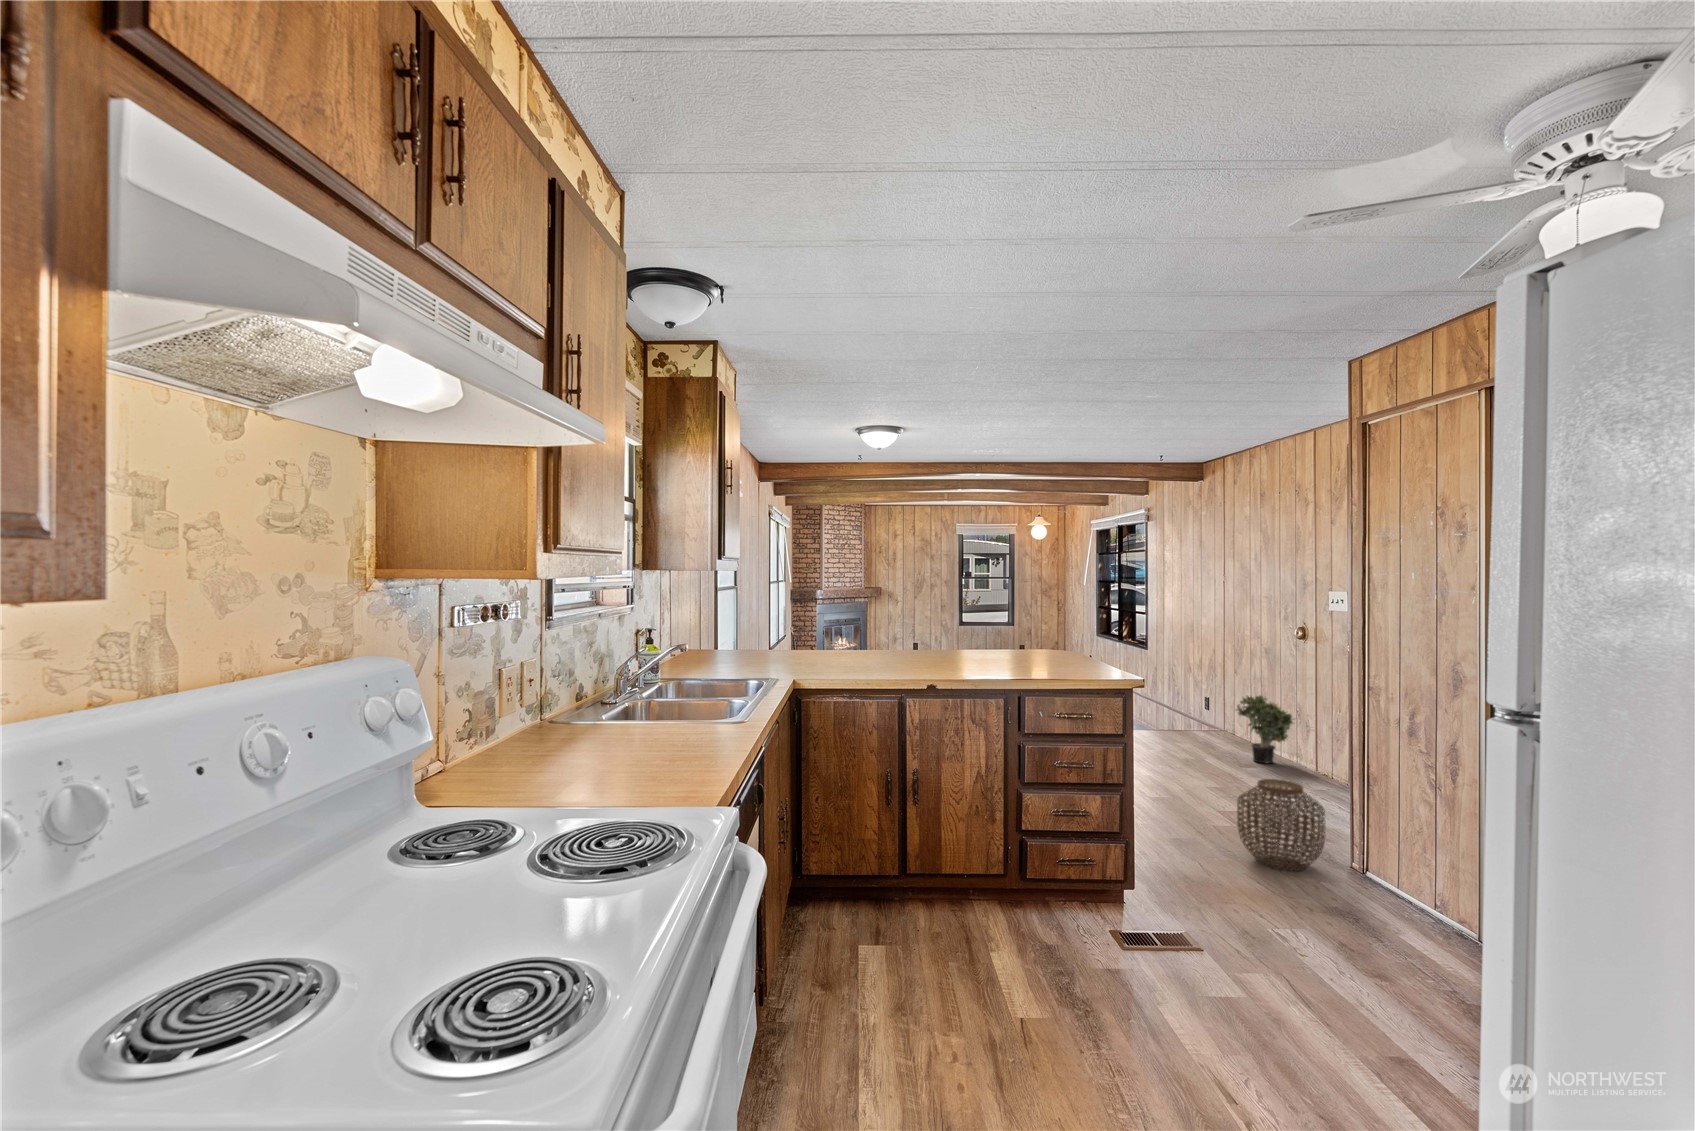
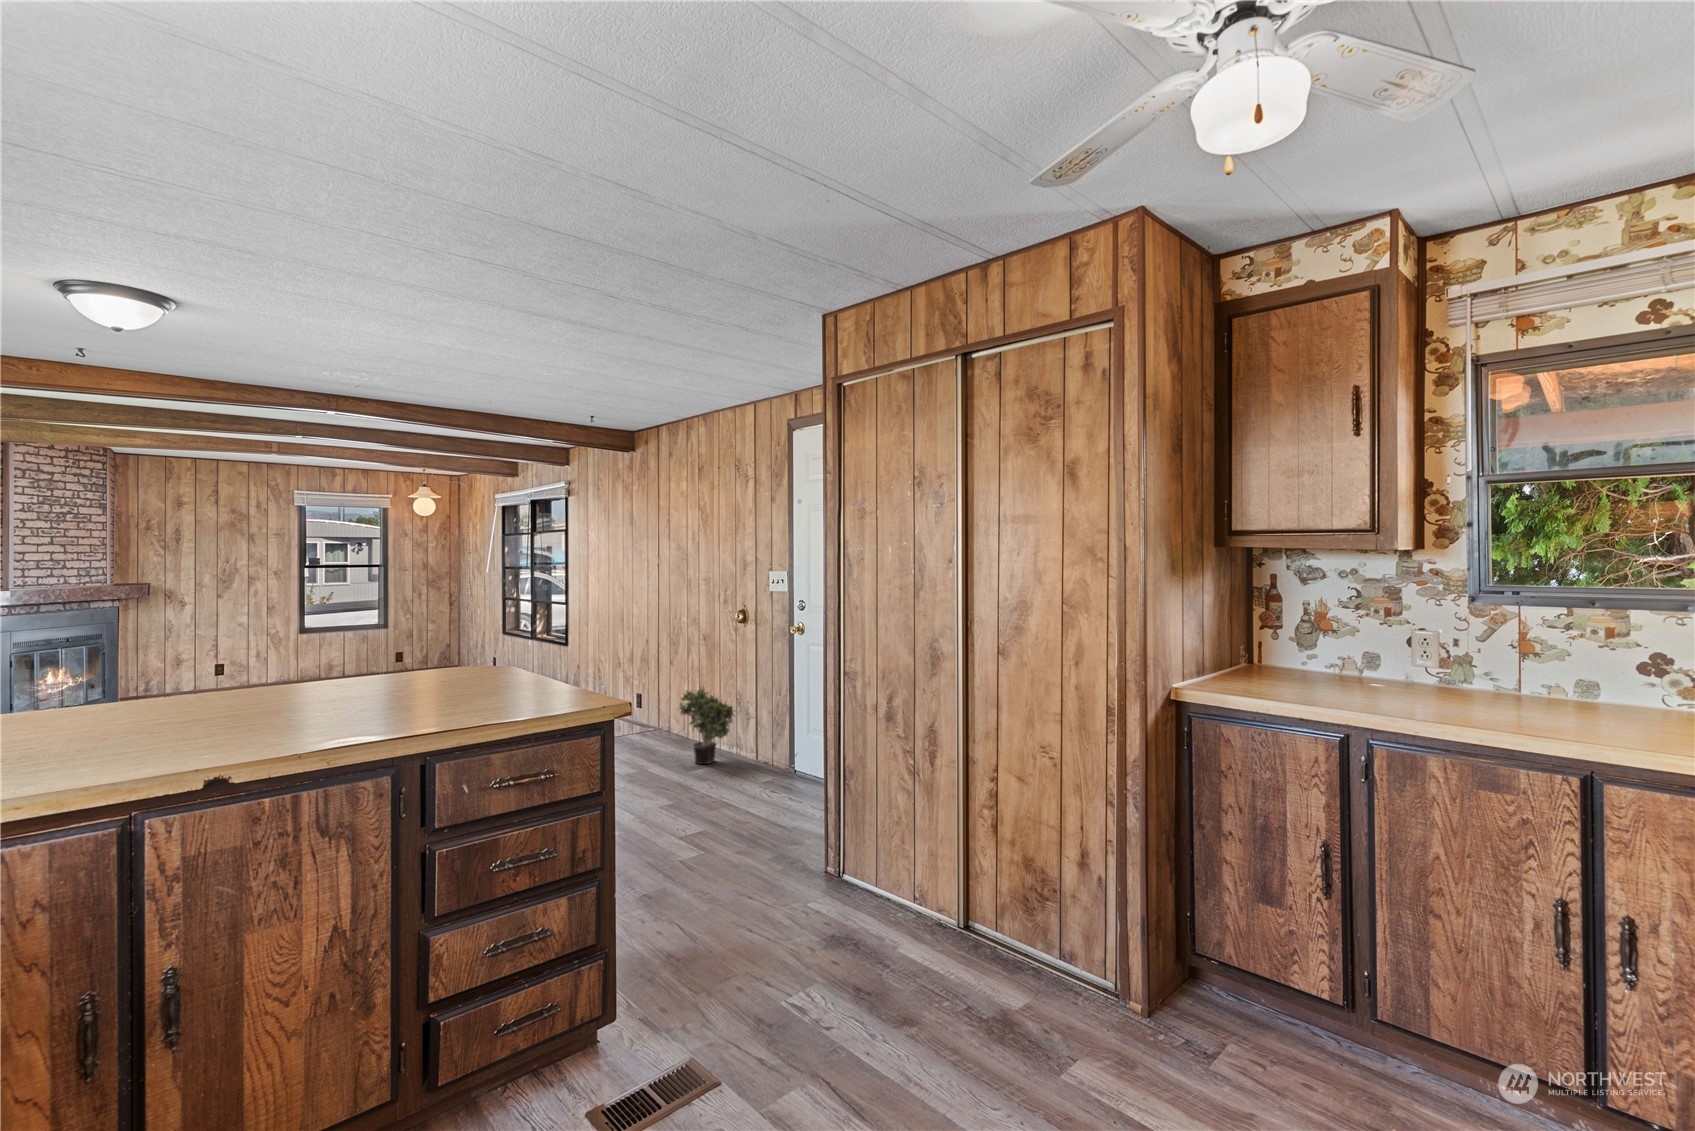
woven basket: present [1237,779,1325,871] -> none [716,791,807,900]

